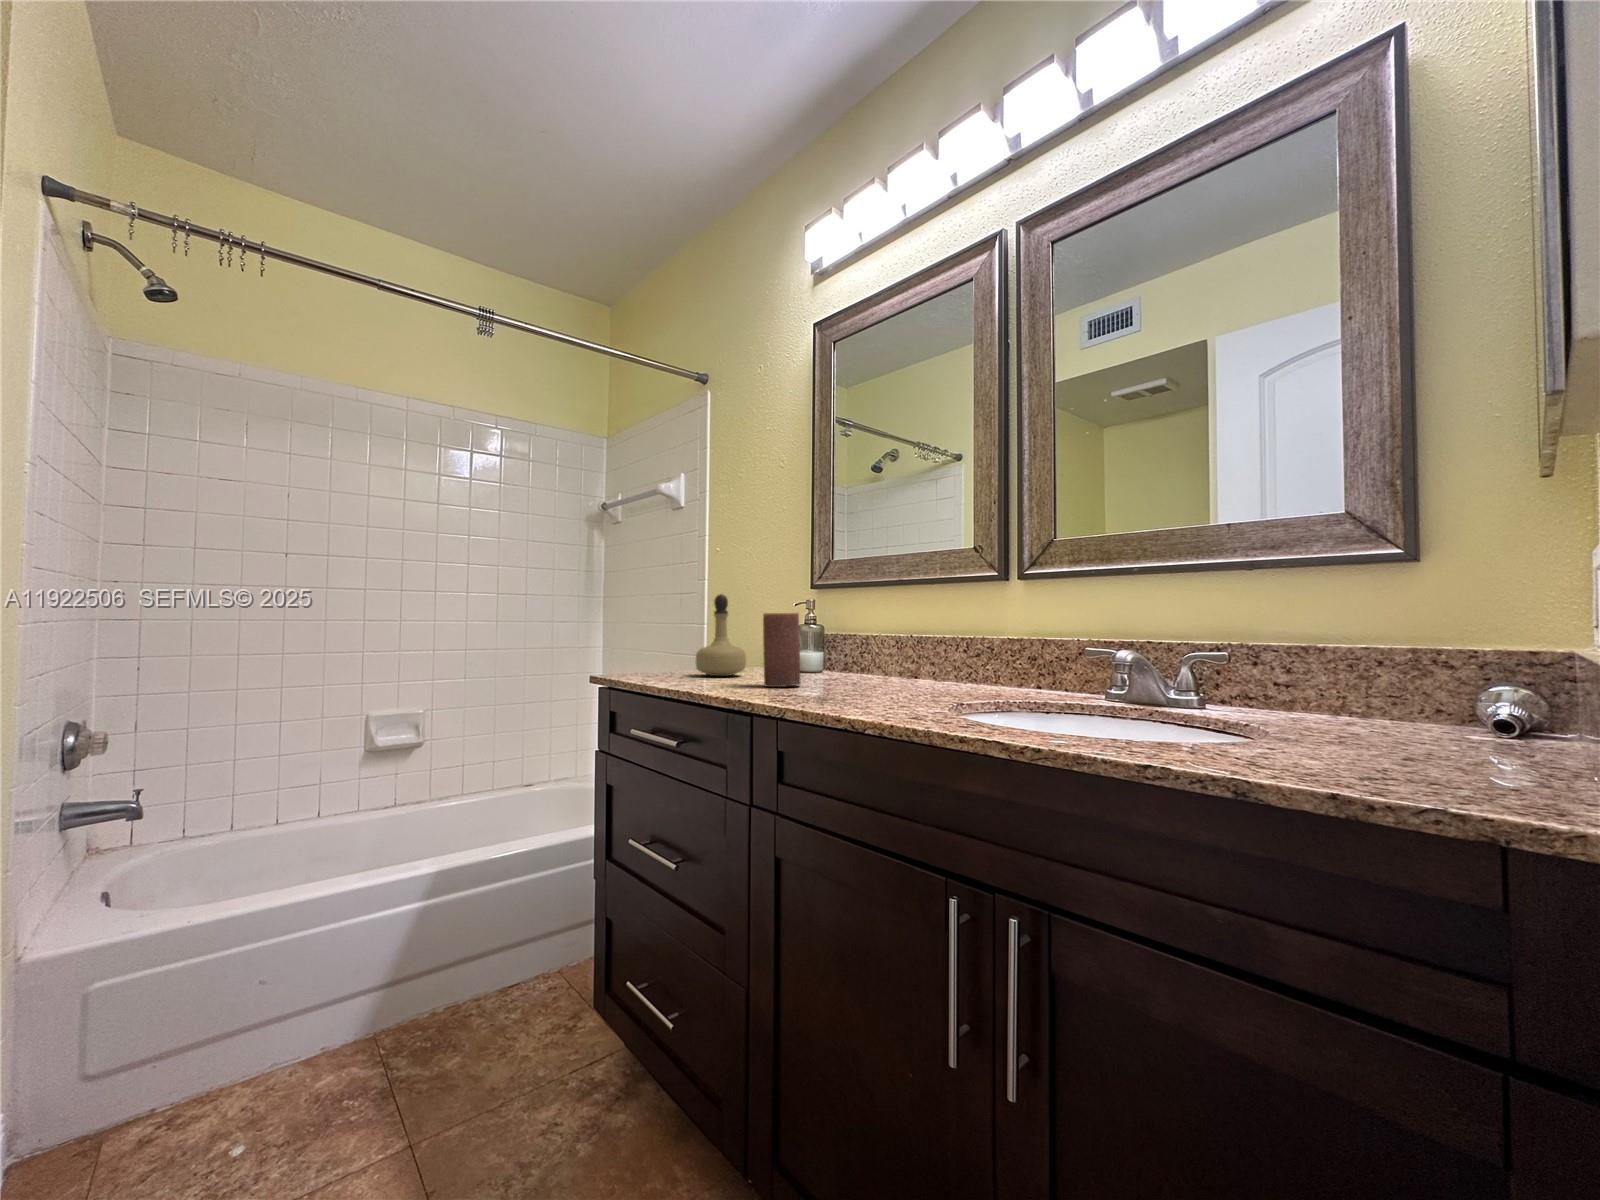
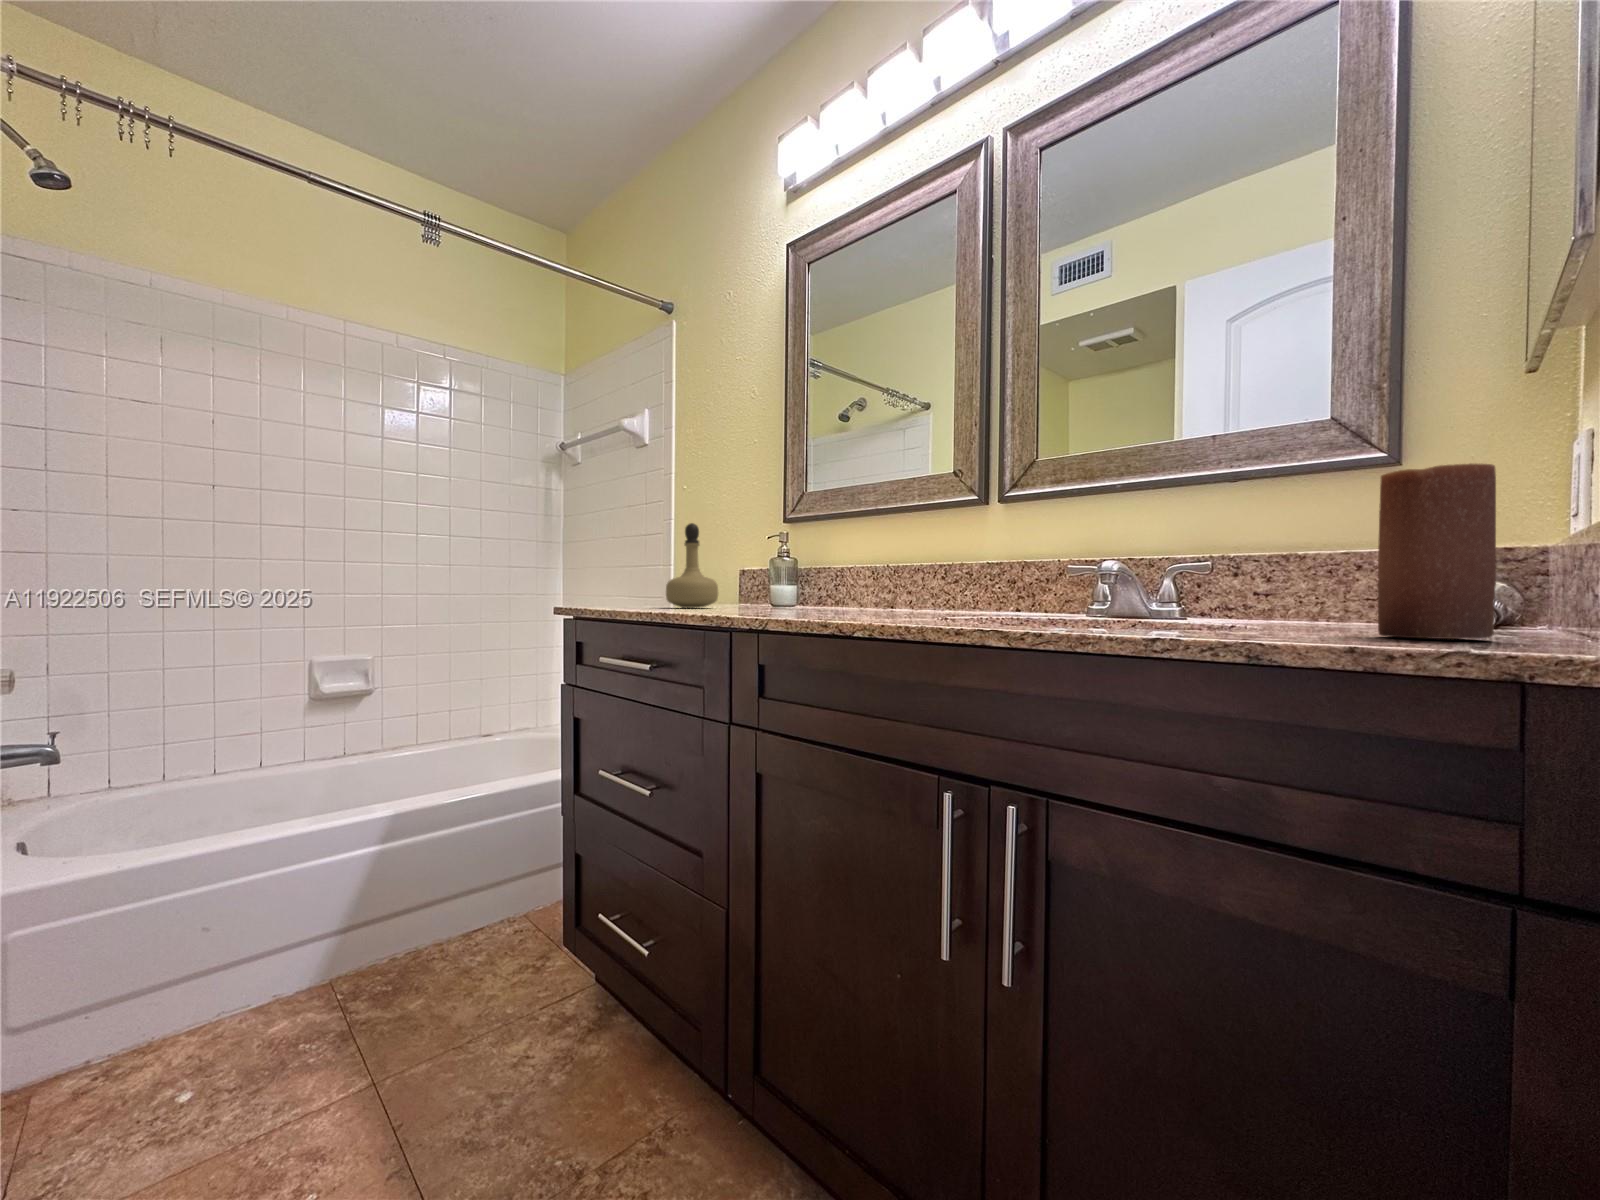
candle: present [763,613,800,687] -> present [1378,463,1496,639]

